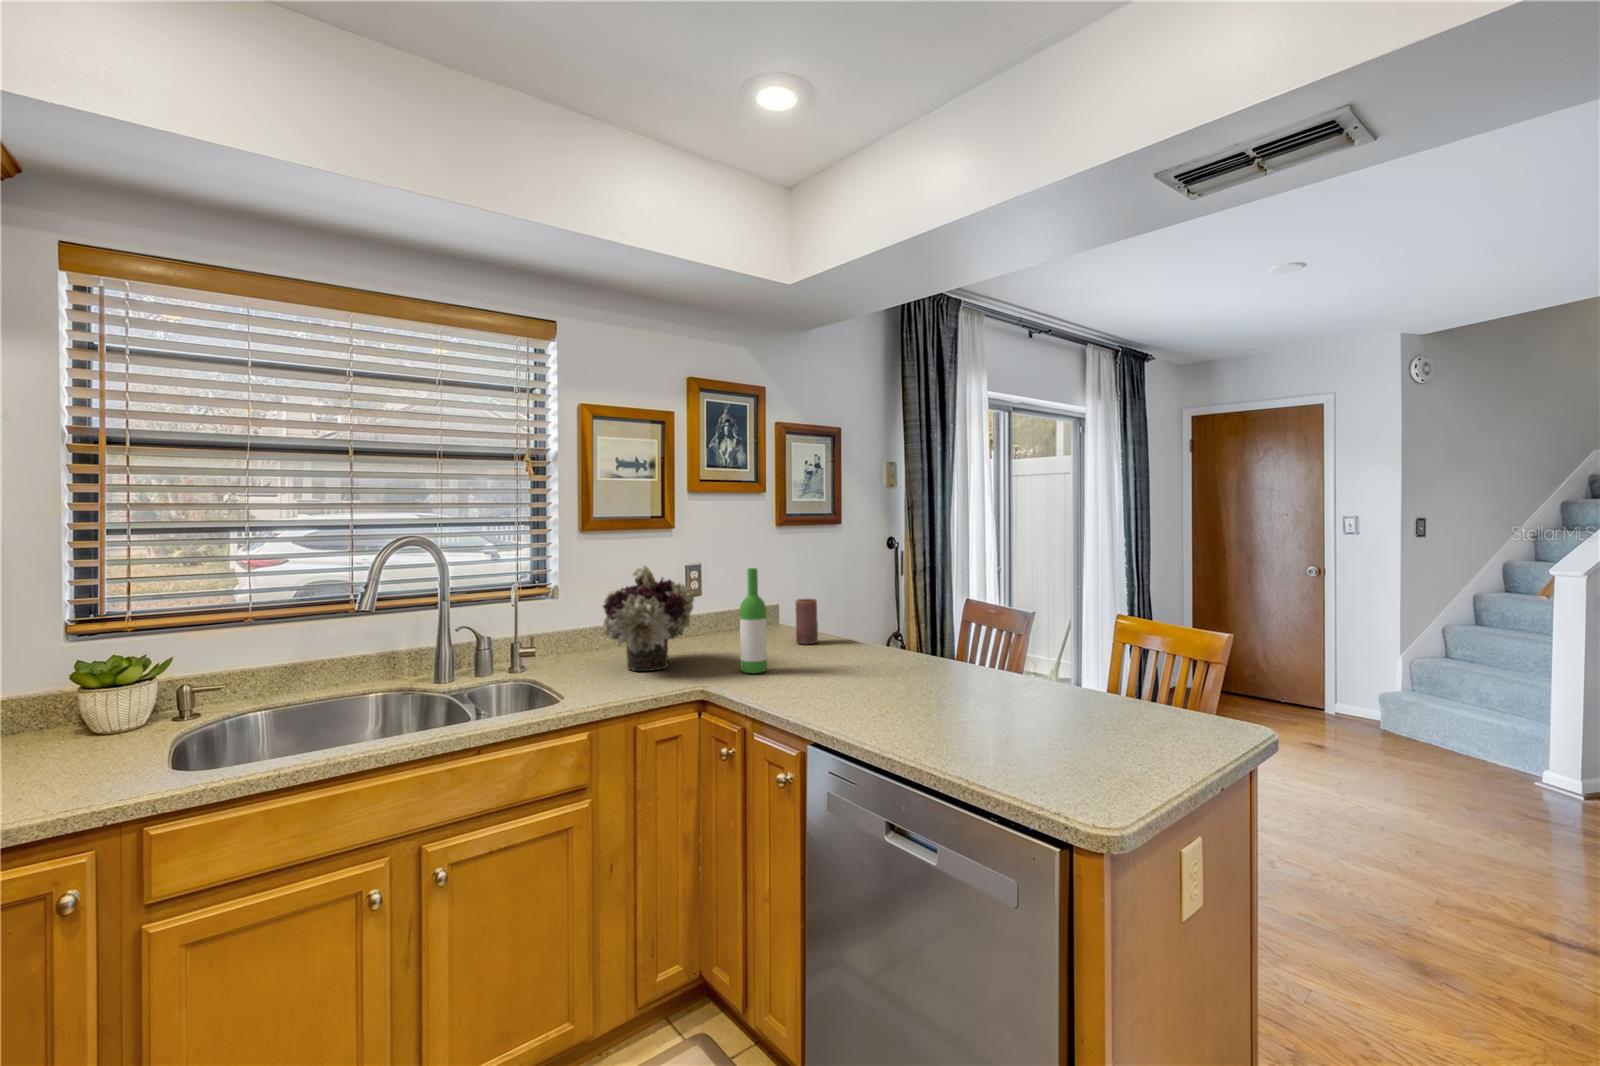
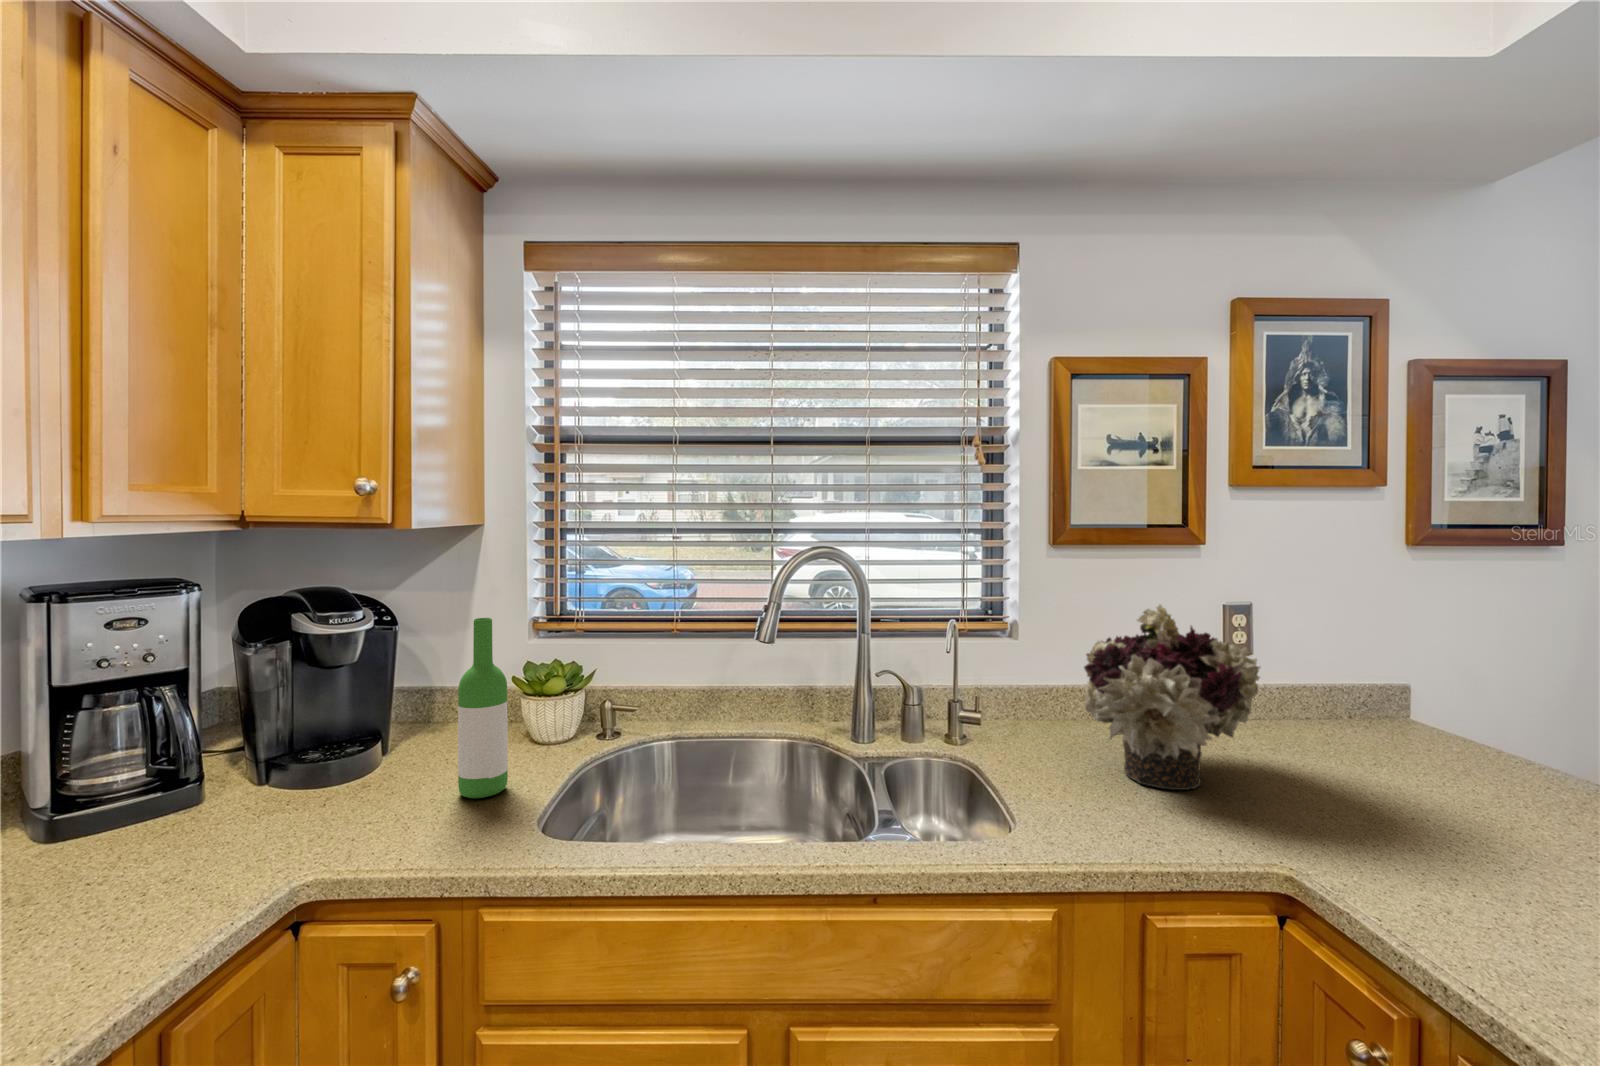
wine bottle: present [740,568,767,673] -> present [458,618,508,798]
candle: present [795,599,818,644] -> none [1481,688,1544,786]

